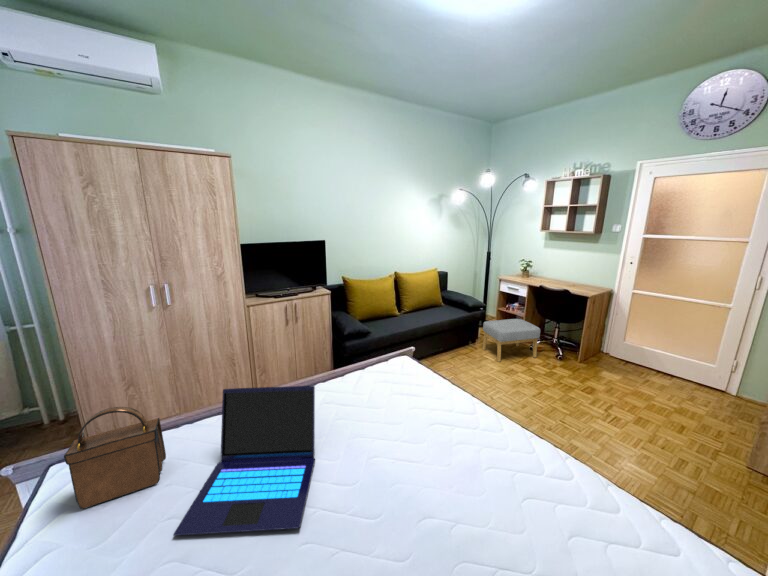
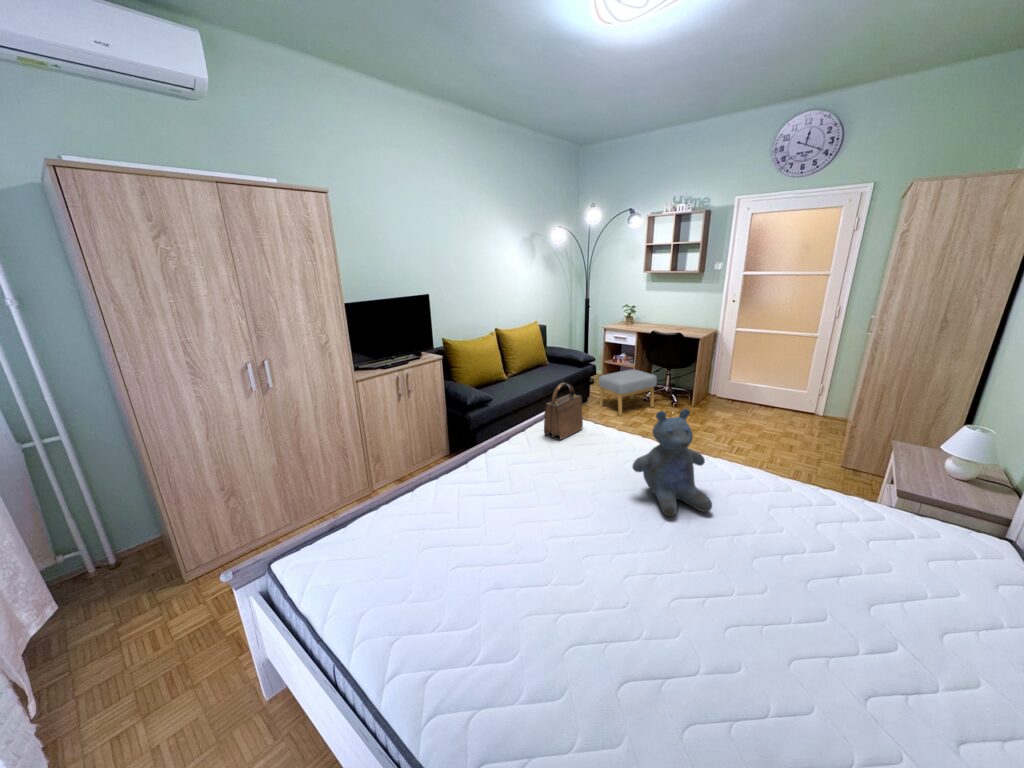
laptop: present [173,386,315,536] -> none [451,432,578,568]
stuffed bear: none [404,389,494,529] -> present [632,409,712,516]
handbag: present [64,407,166,509] -> present [544,383,583,440]

